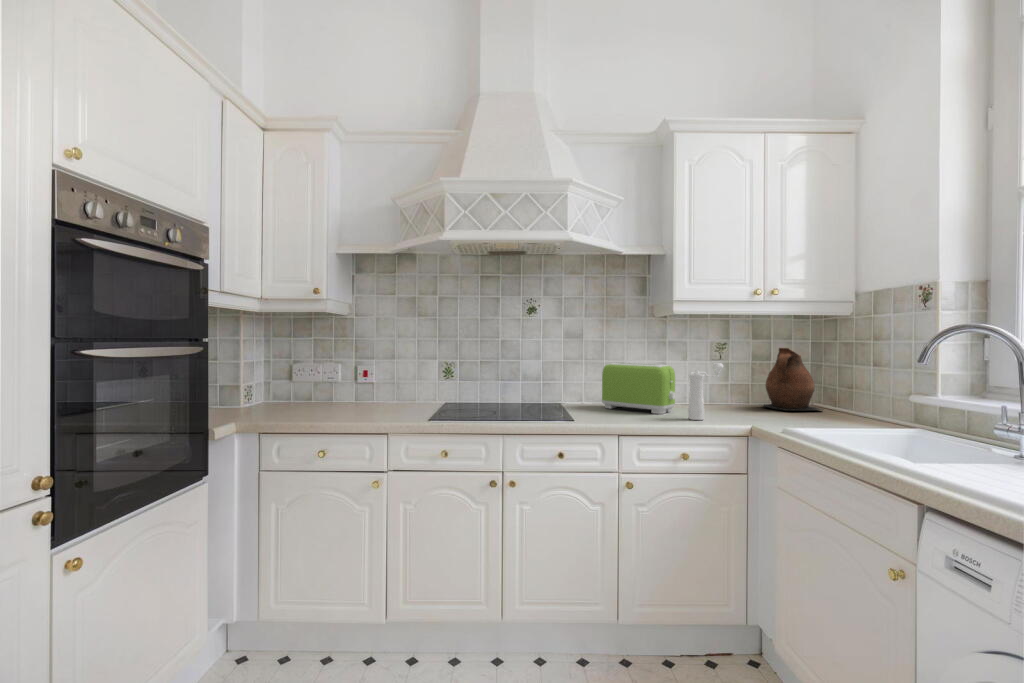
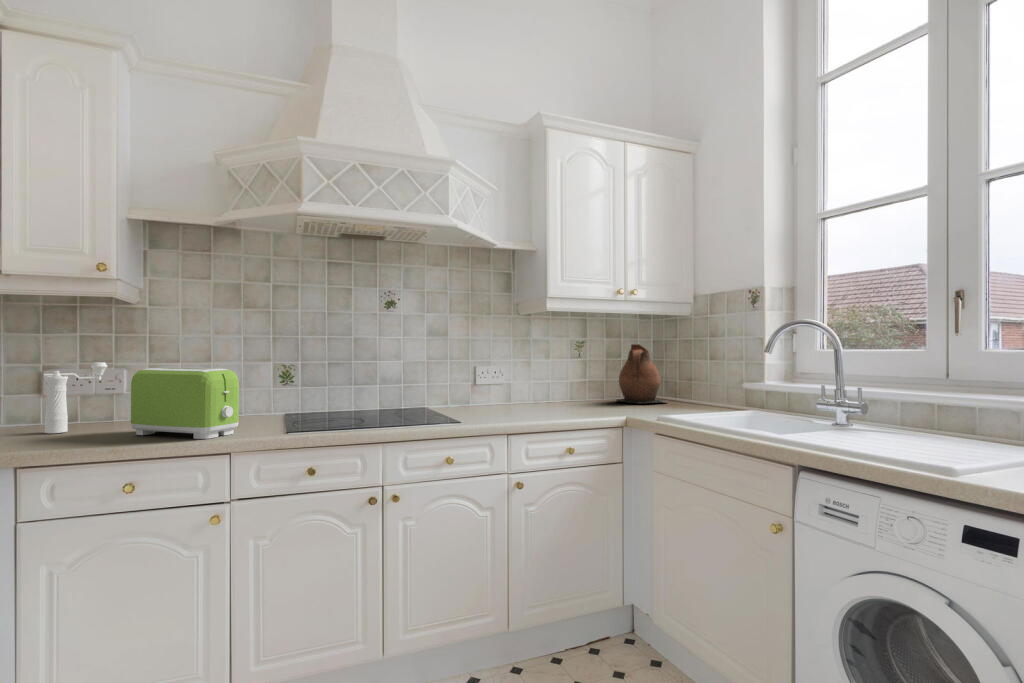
toaster: present [602,363,675,414] -> present [131,368,239,439]
pepper mill: present [688,363,723,420] -> present [44,362,107,433]

